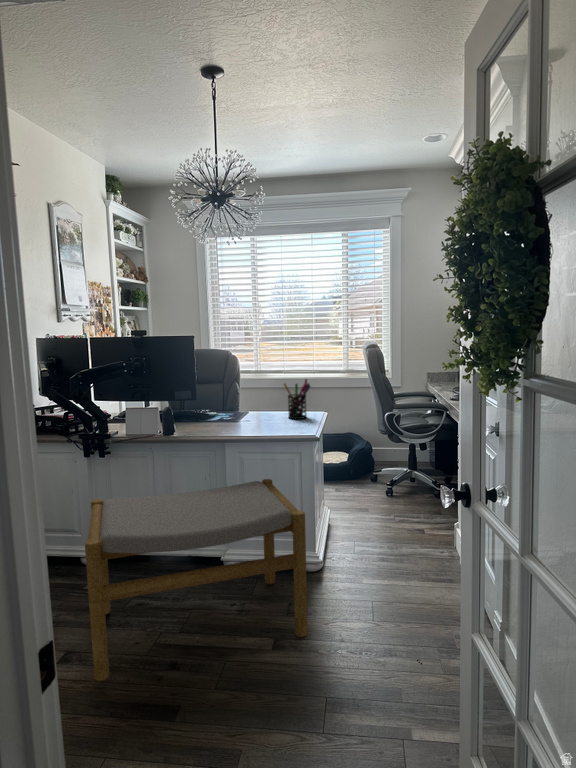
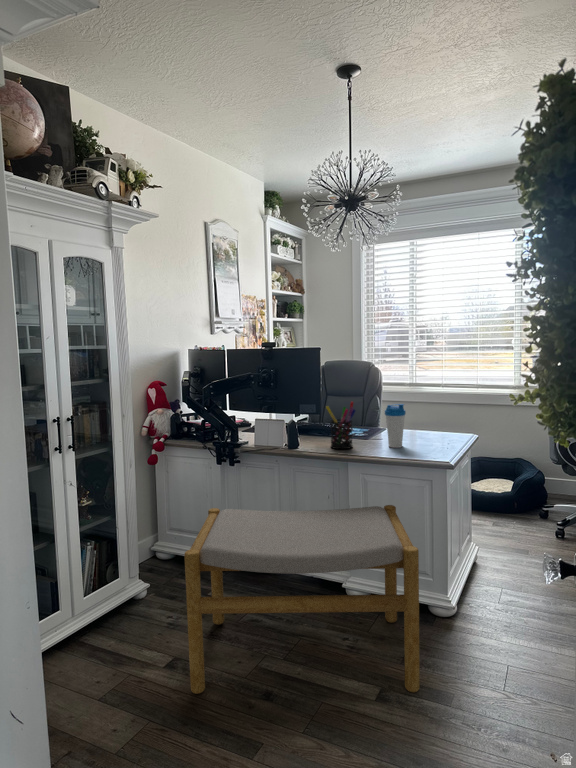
pen holder: present [284,379,310,419] -> present [326,402,355,449]
water bottle: none [253,388,272,428] -> present [385,404,406,448]

